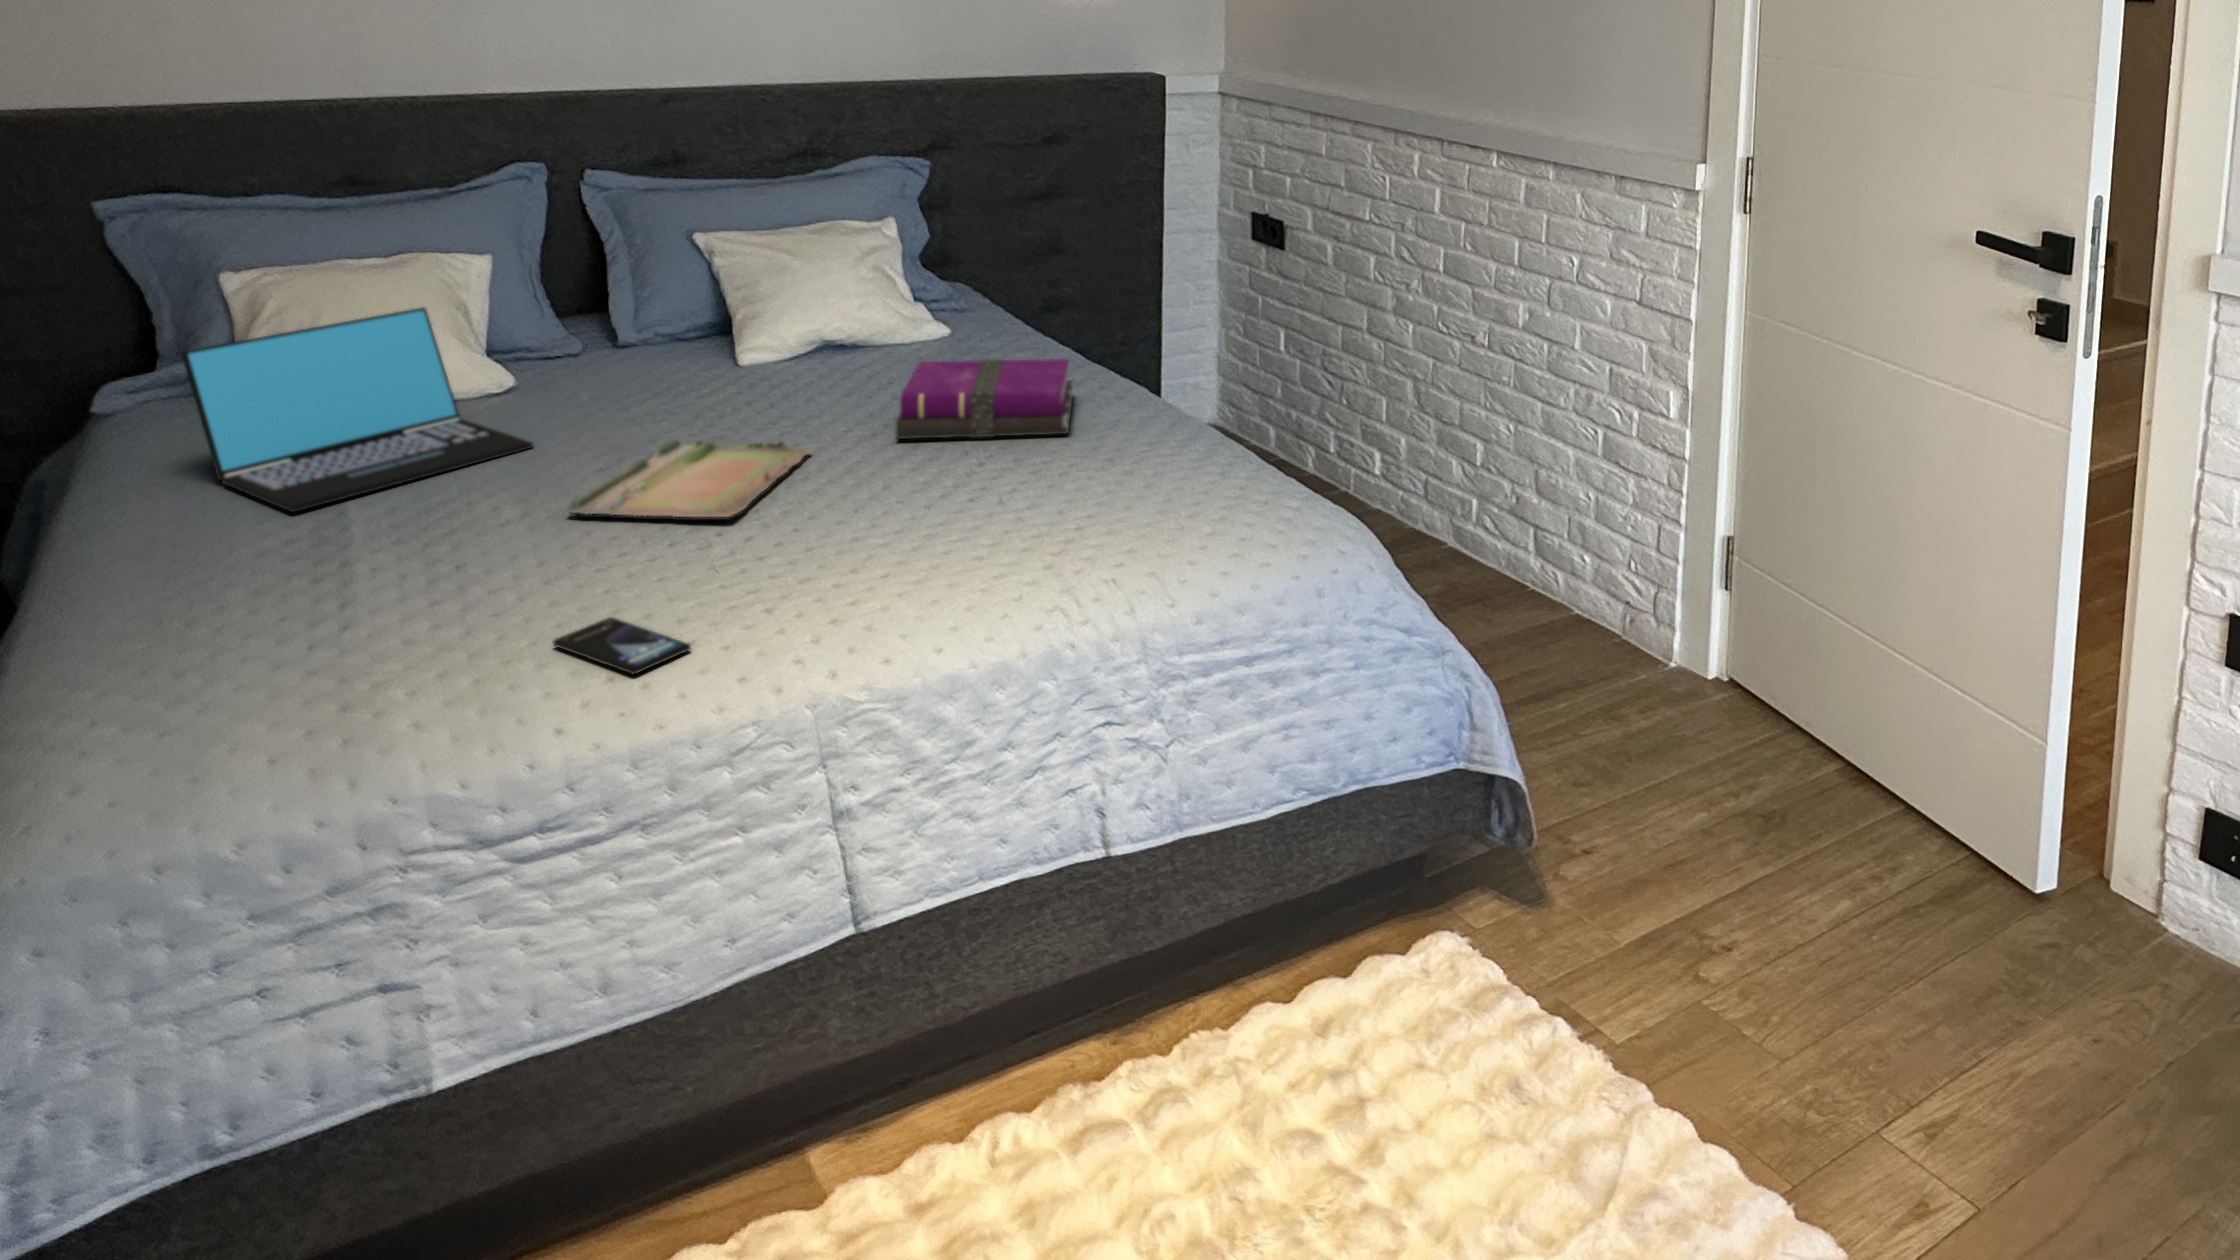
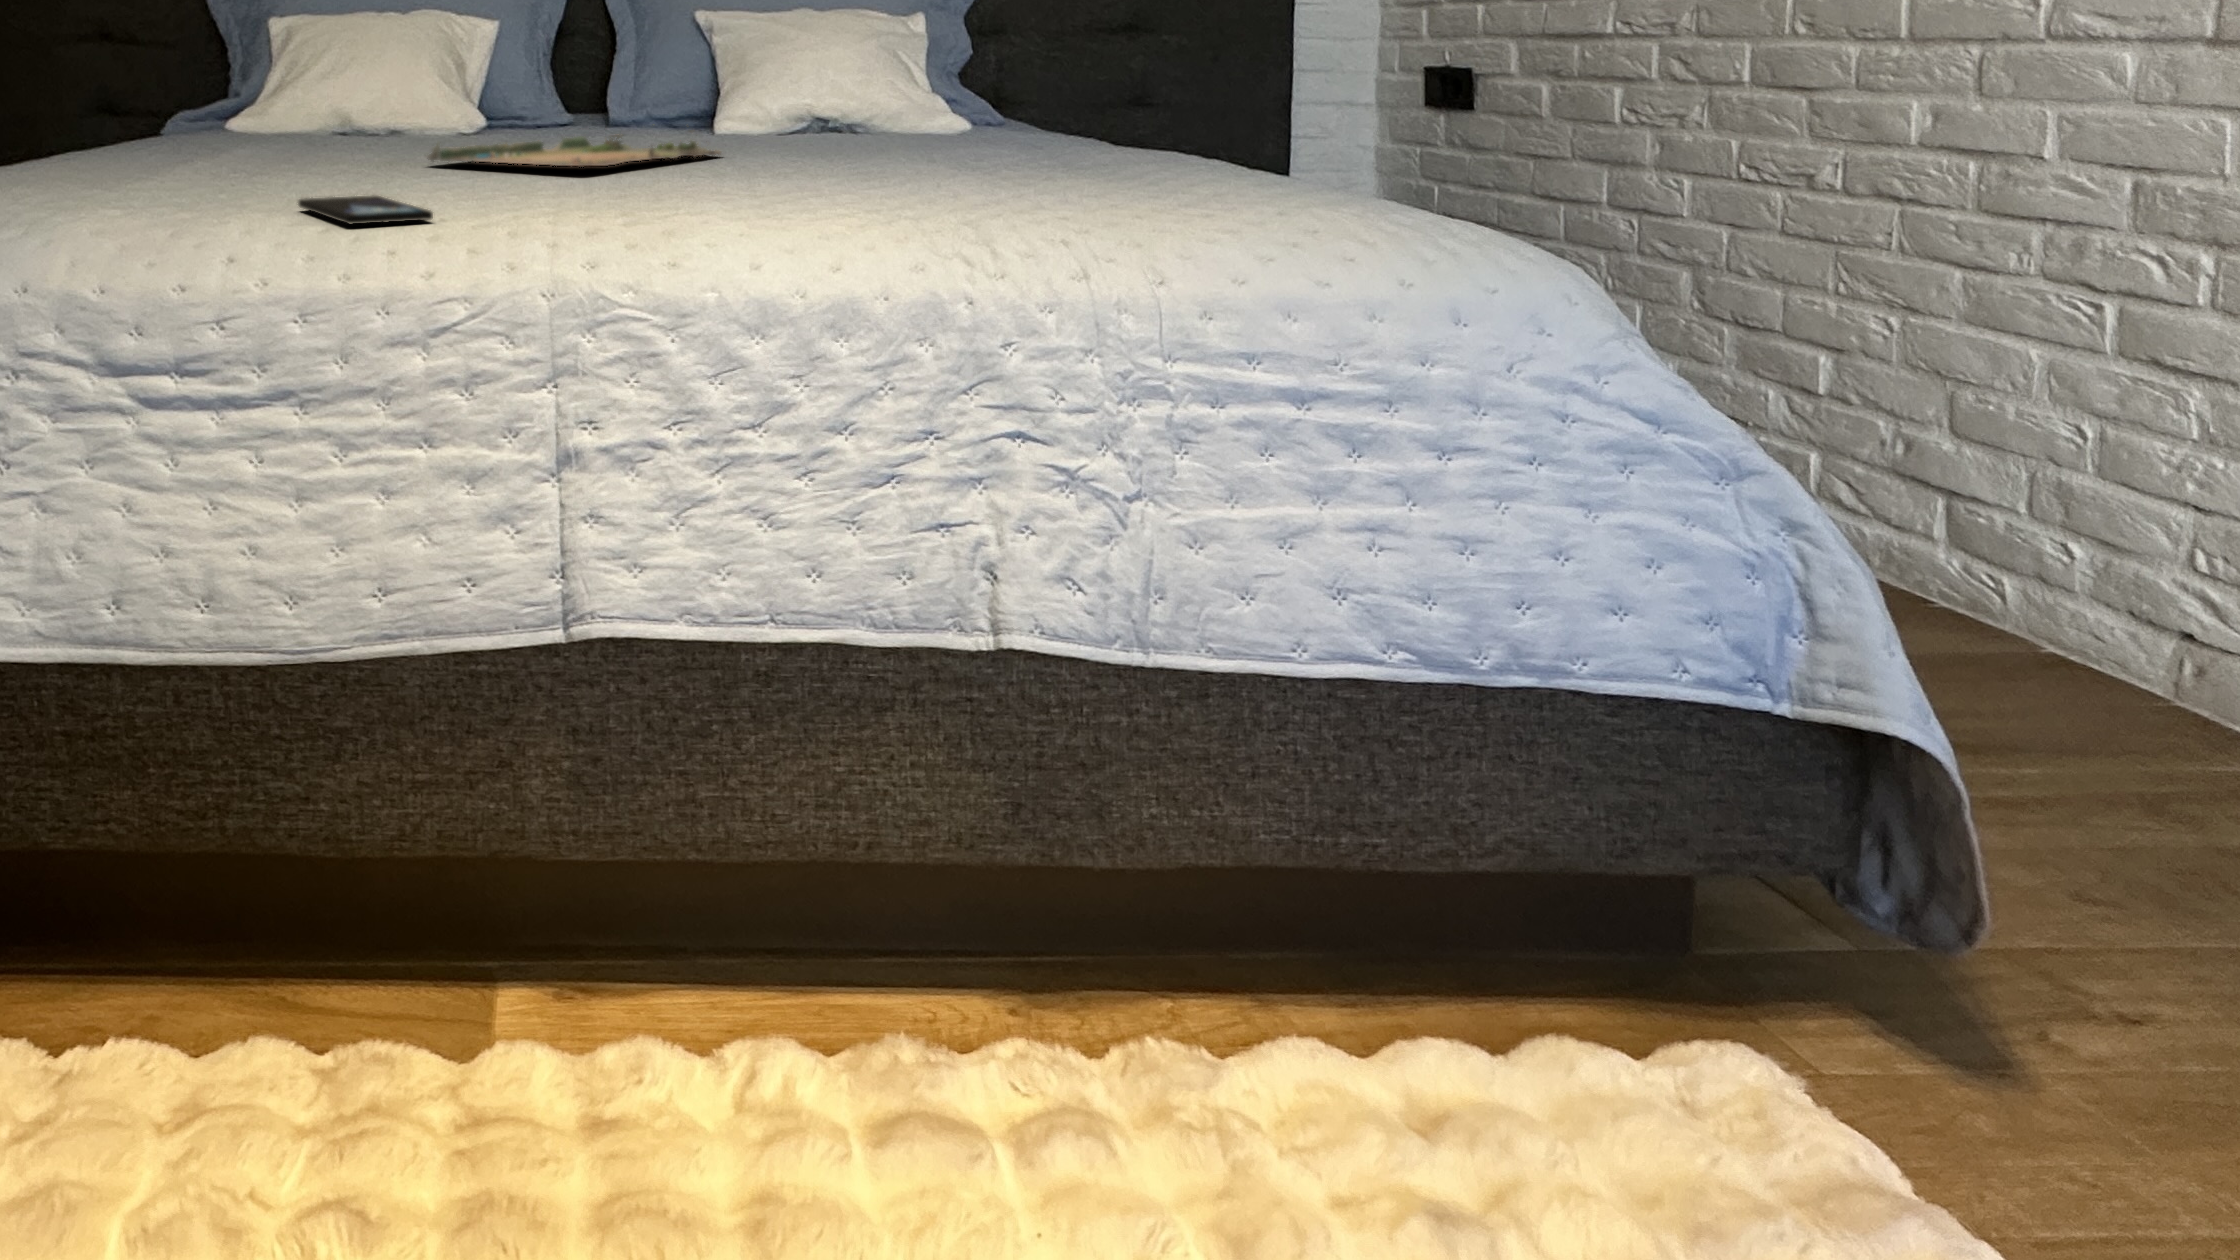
laptop: present [182,307,533,512] -> none [163,10,452,150]
notebook: present [896,359,1073,439] -> none [830,87,1091,160]

